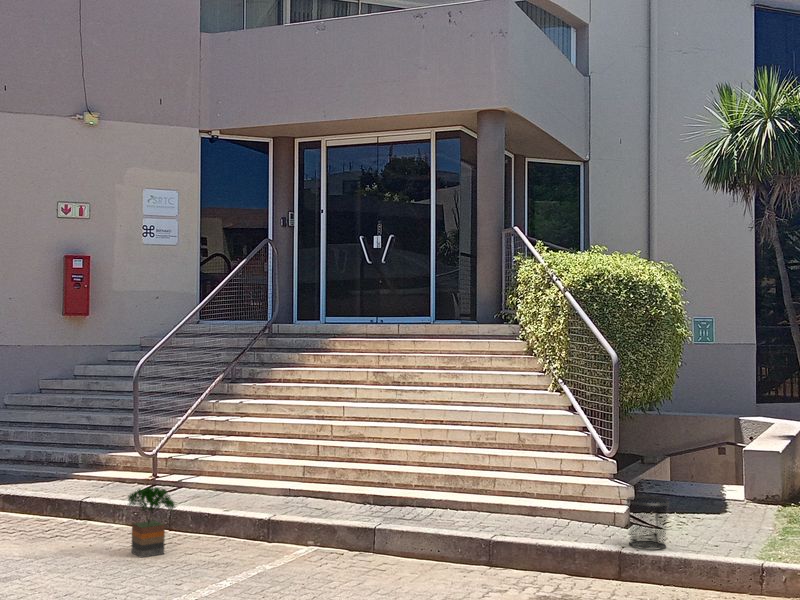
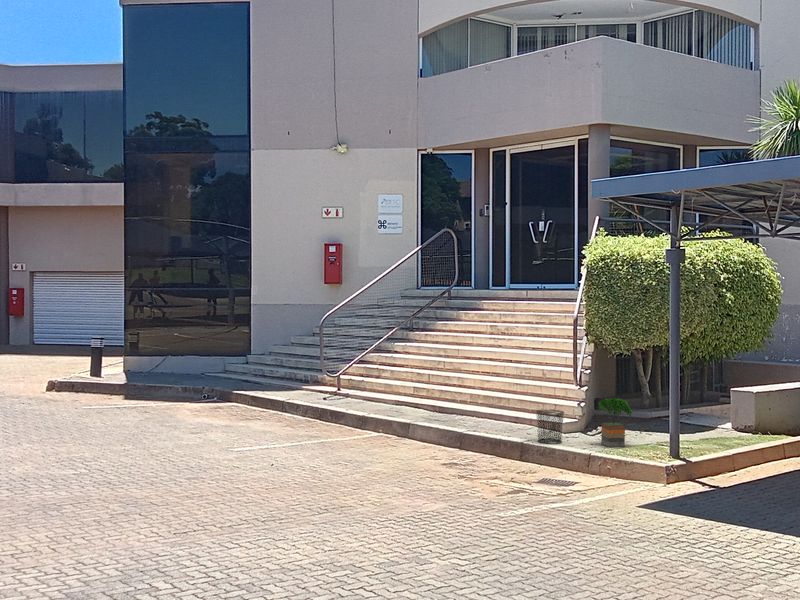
potted tree: present [128,487,175,558] -> present [599,398,633,447]

